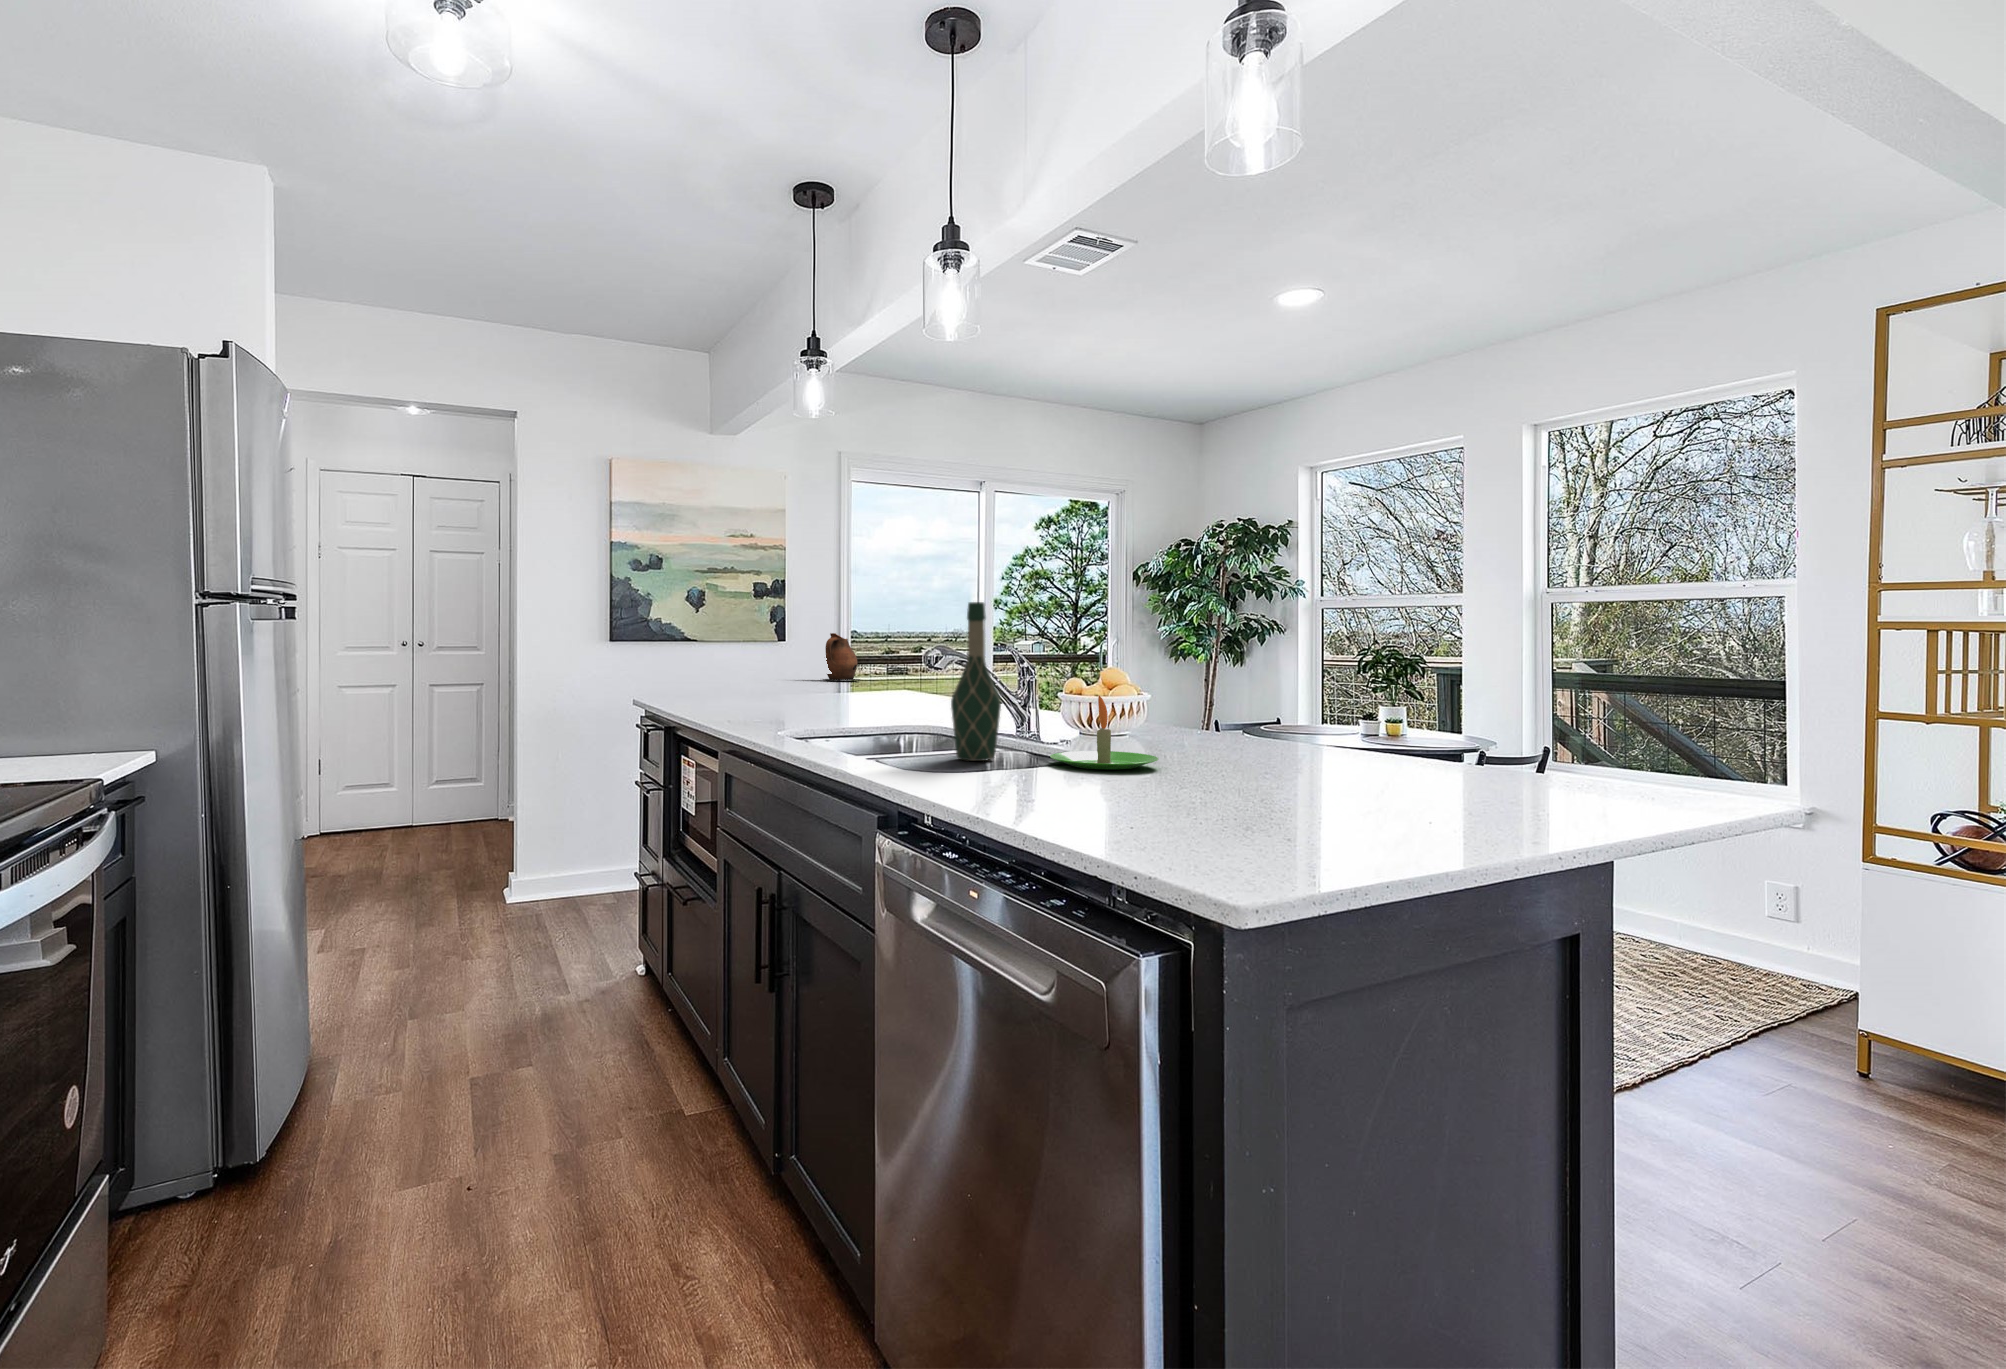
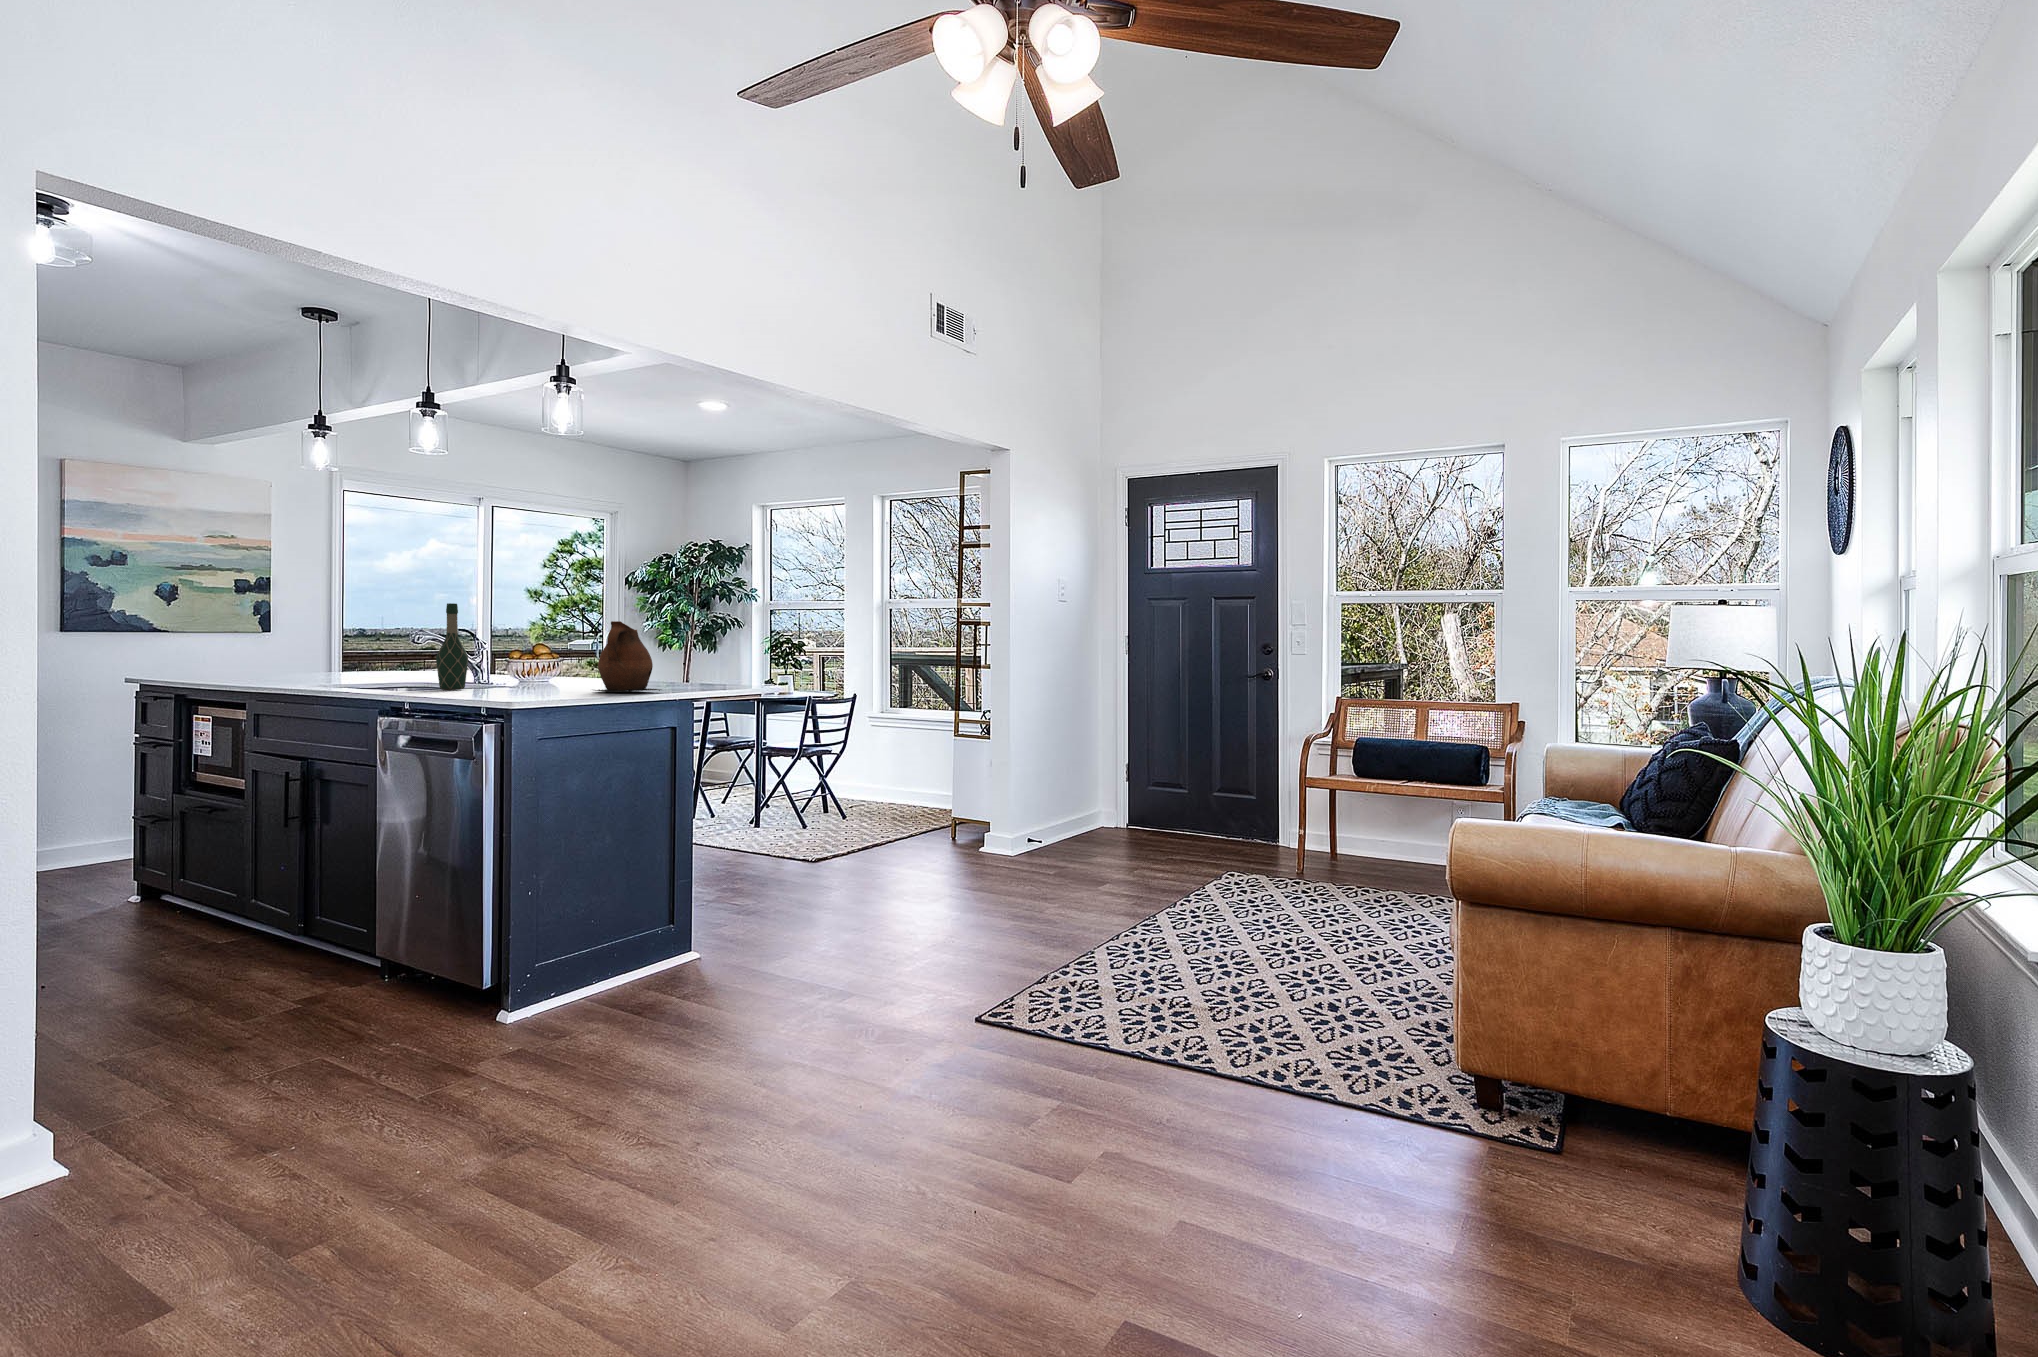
ceramic pitcher: present [823,633,860,681] -> present [595,621,662,692]
candle: present [1050,696,1159,770] -> none [499,653,562,690]

